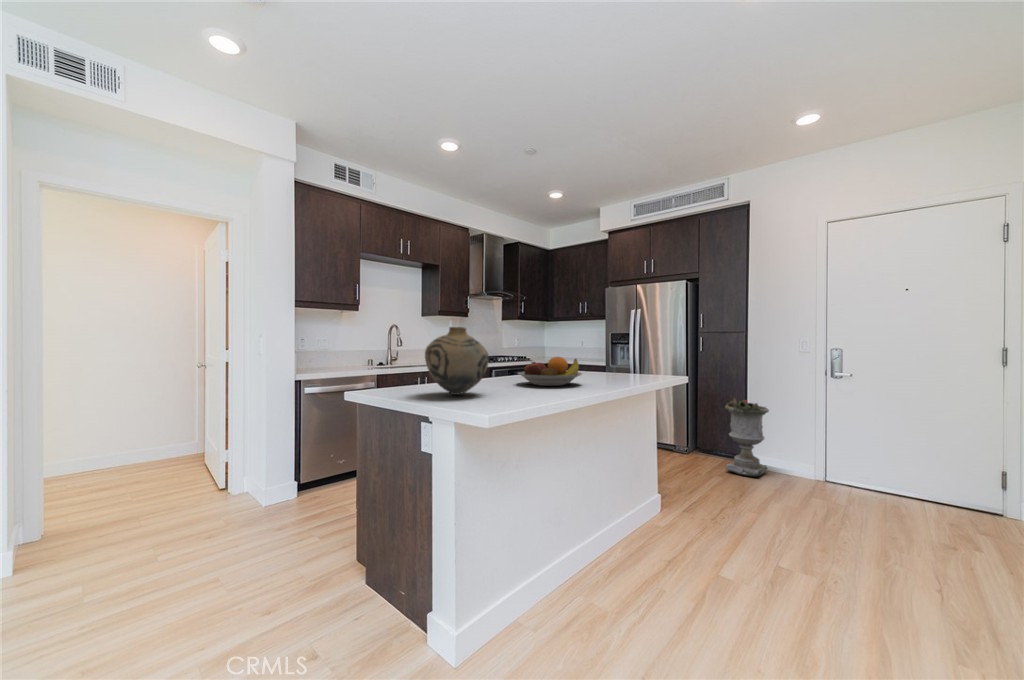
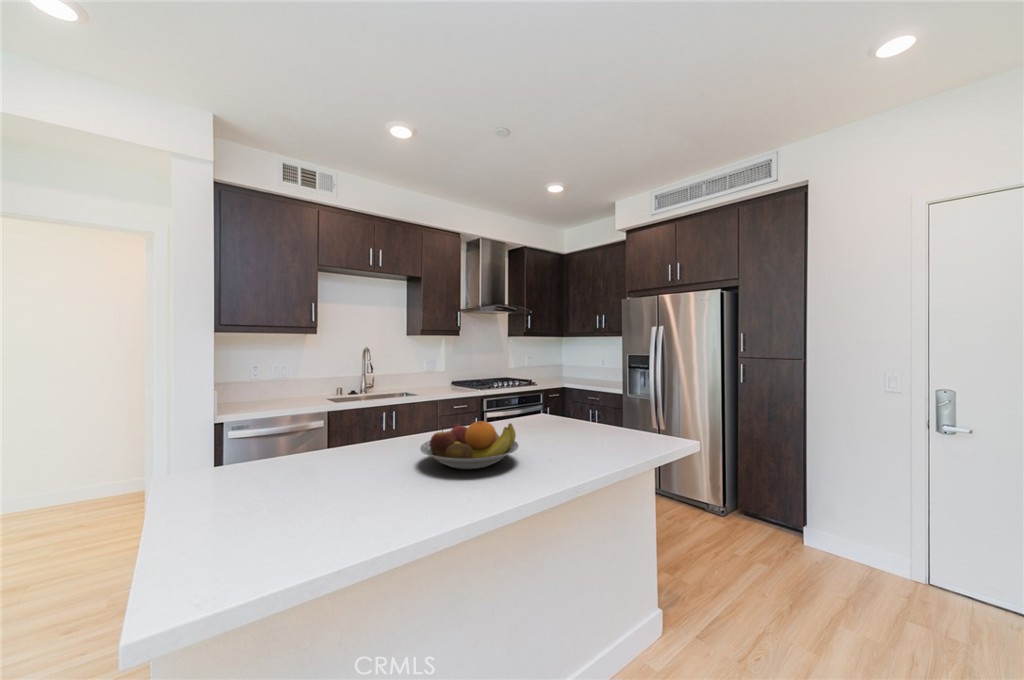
vase: present [425,327,489,395] -> none [210,390,331,503]
planter: present [725,398,769,476] -> none [773,449,838,566]

